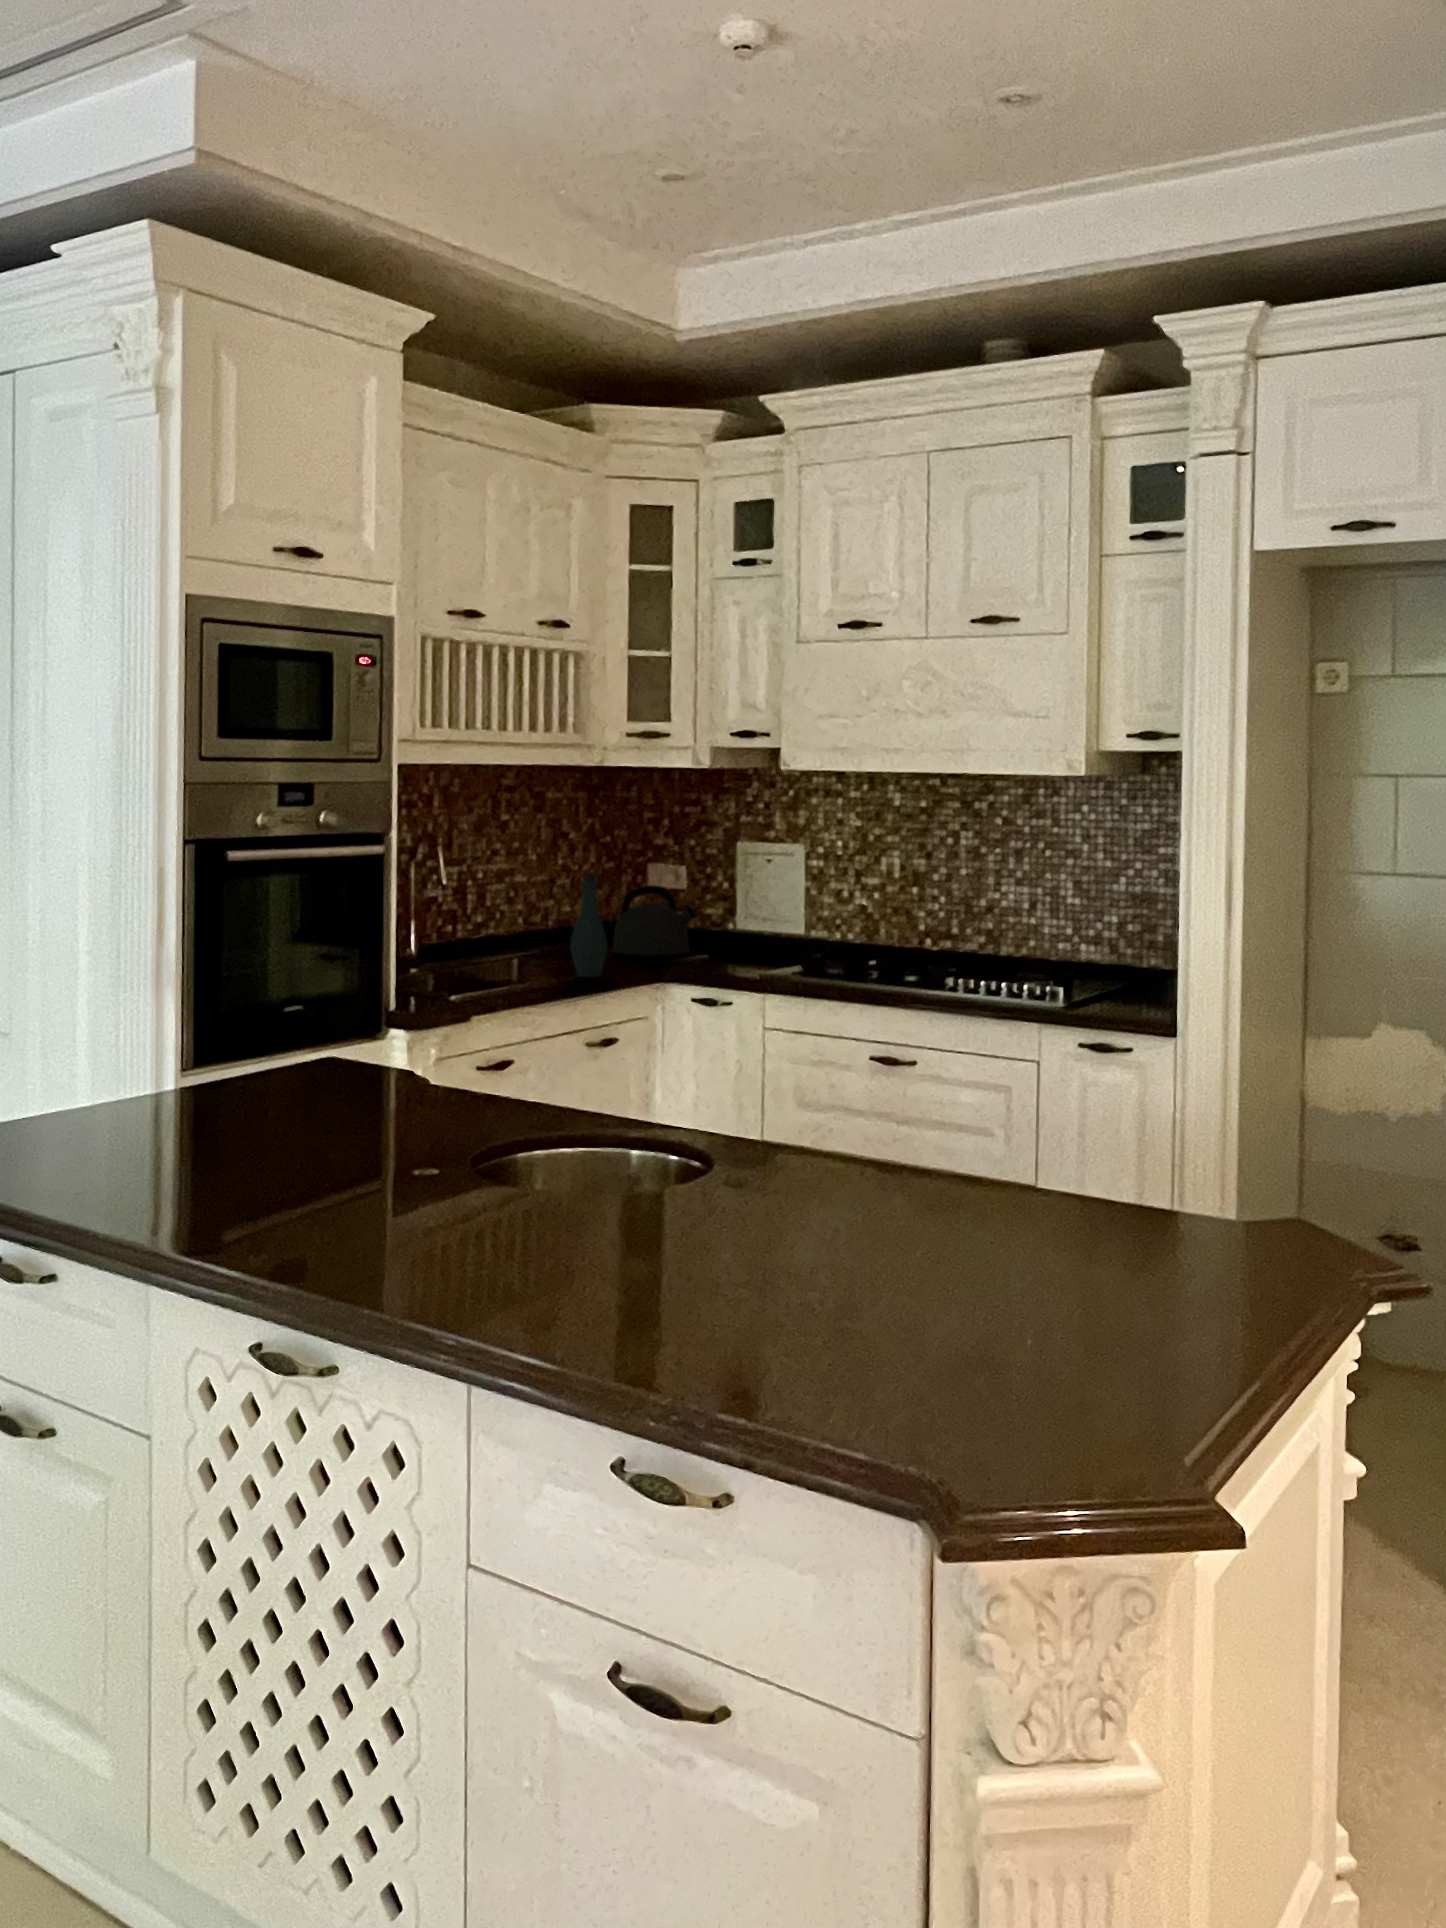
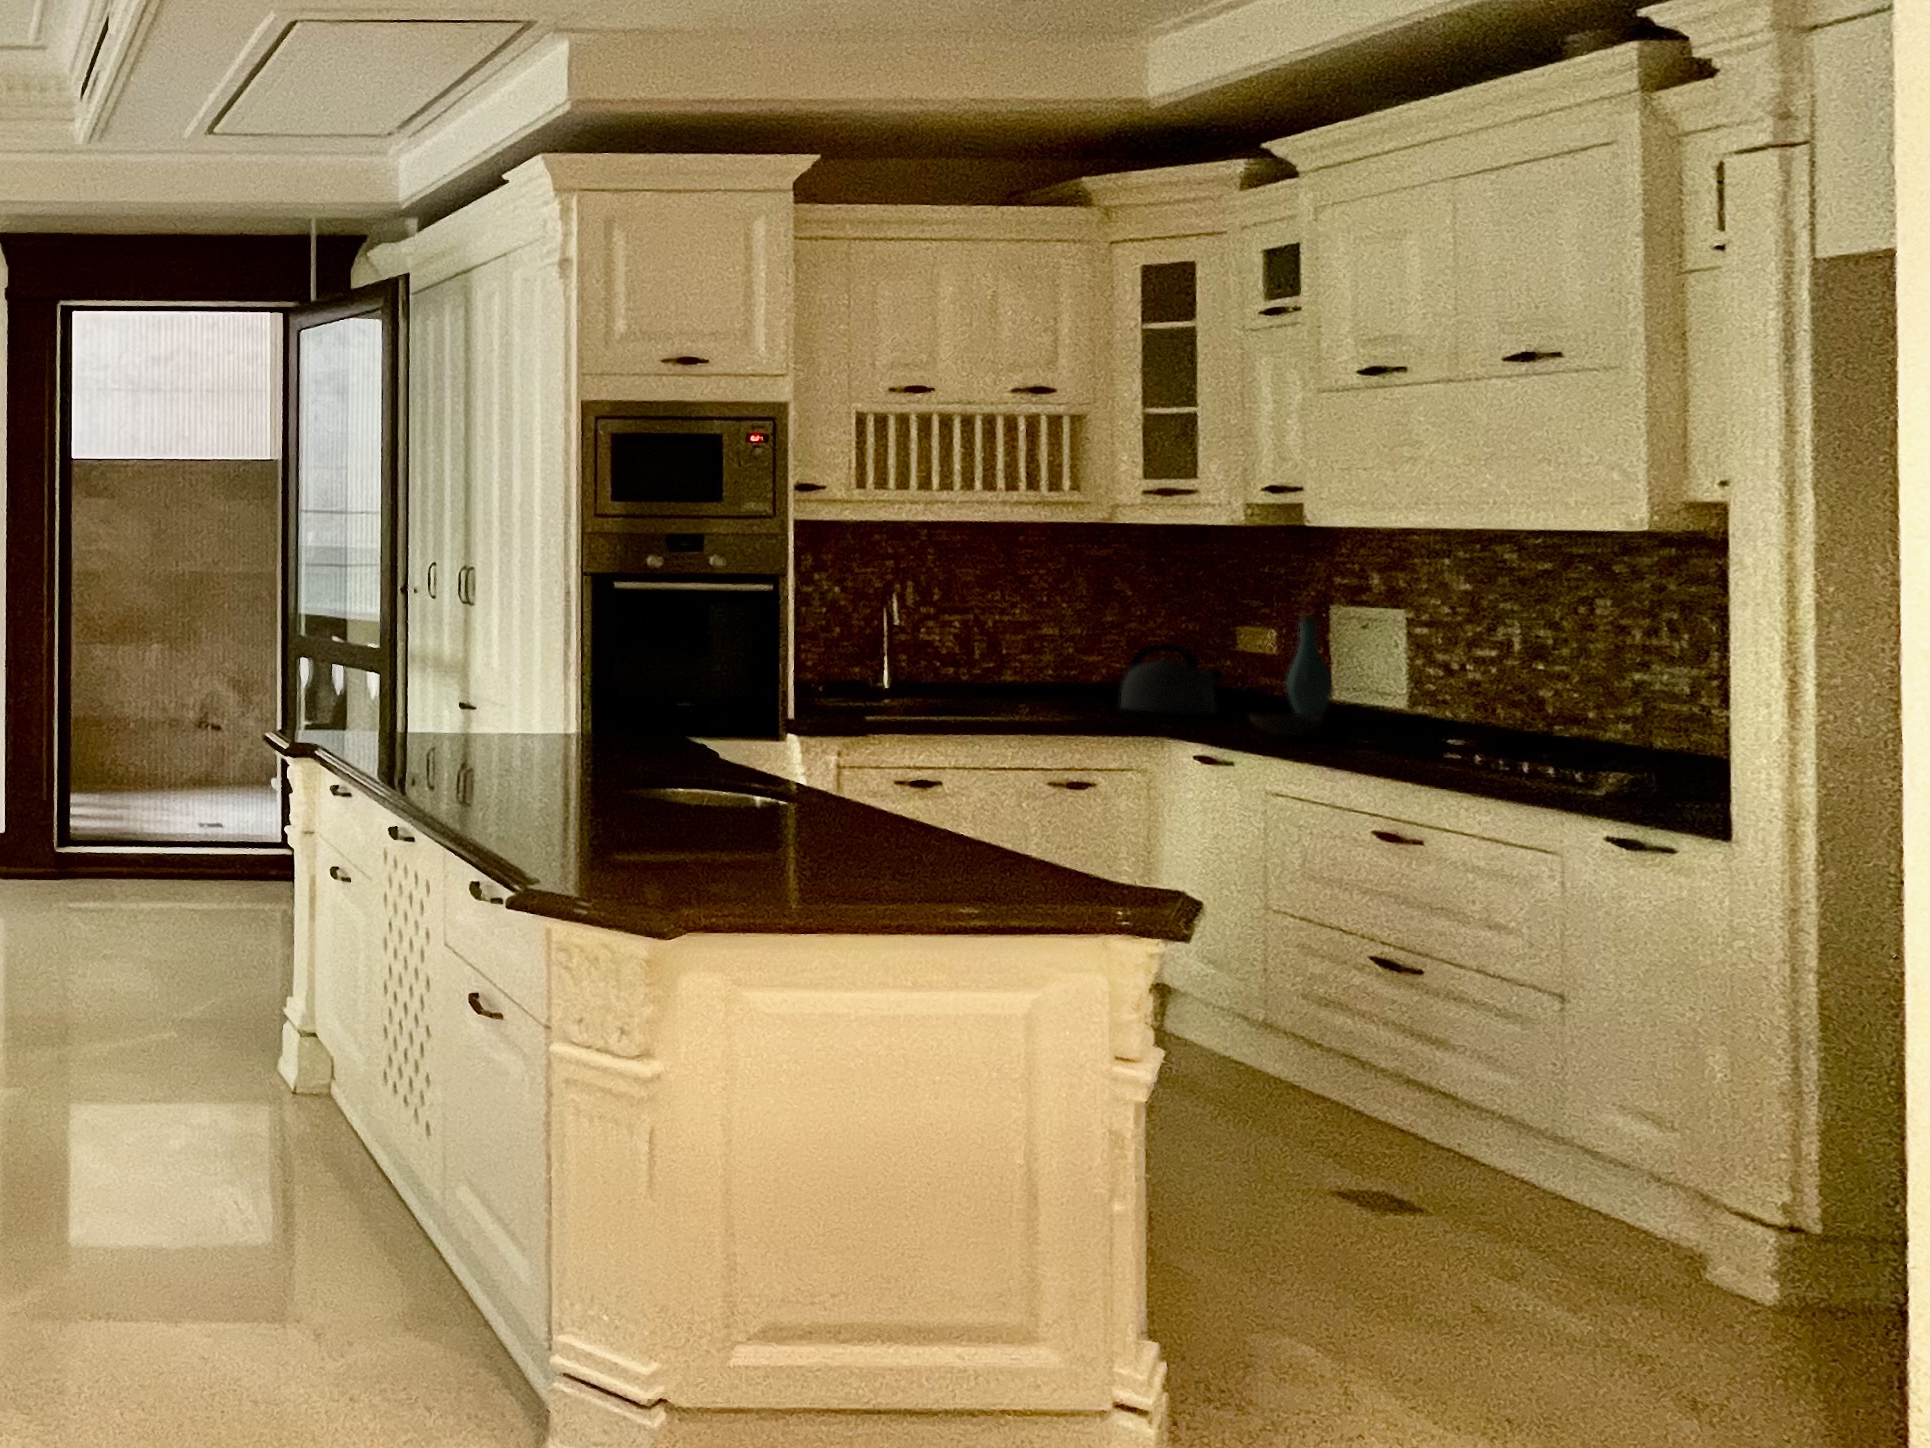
bottle: present [570,872,607,977] -> present [1286,615,1332,716]
ceramic bowl: none [759,950,814,972] -> present [1250,714,1323,736]

